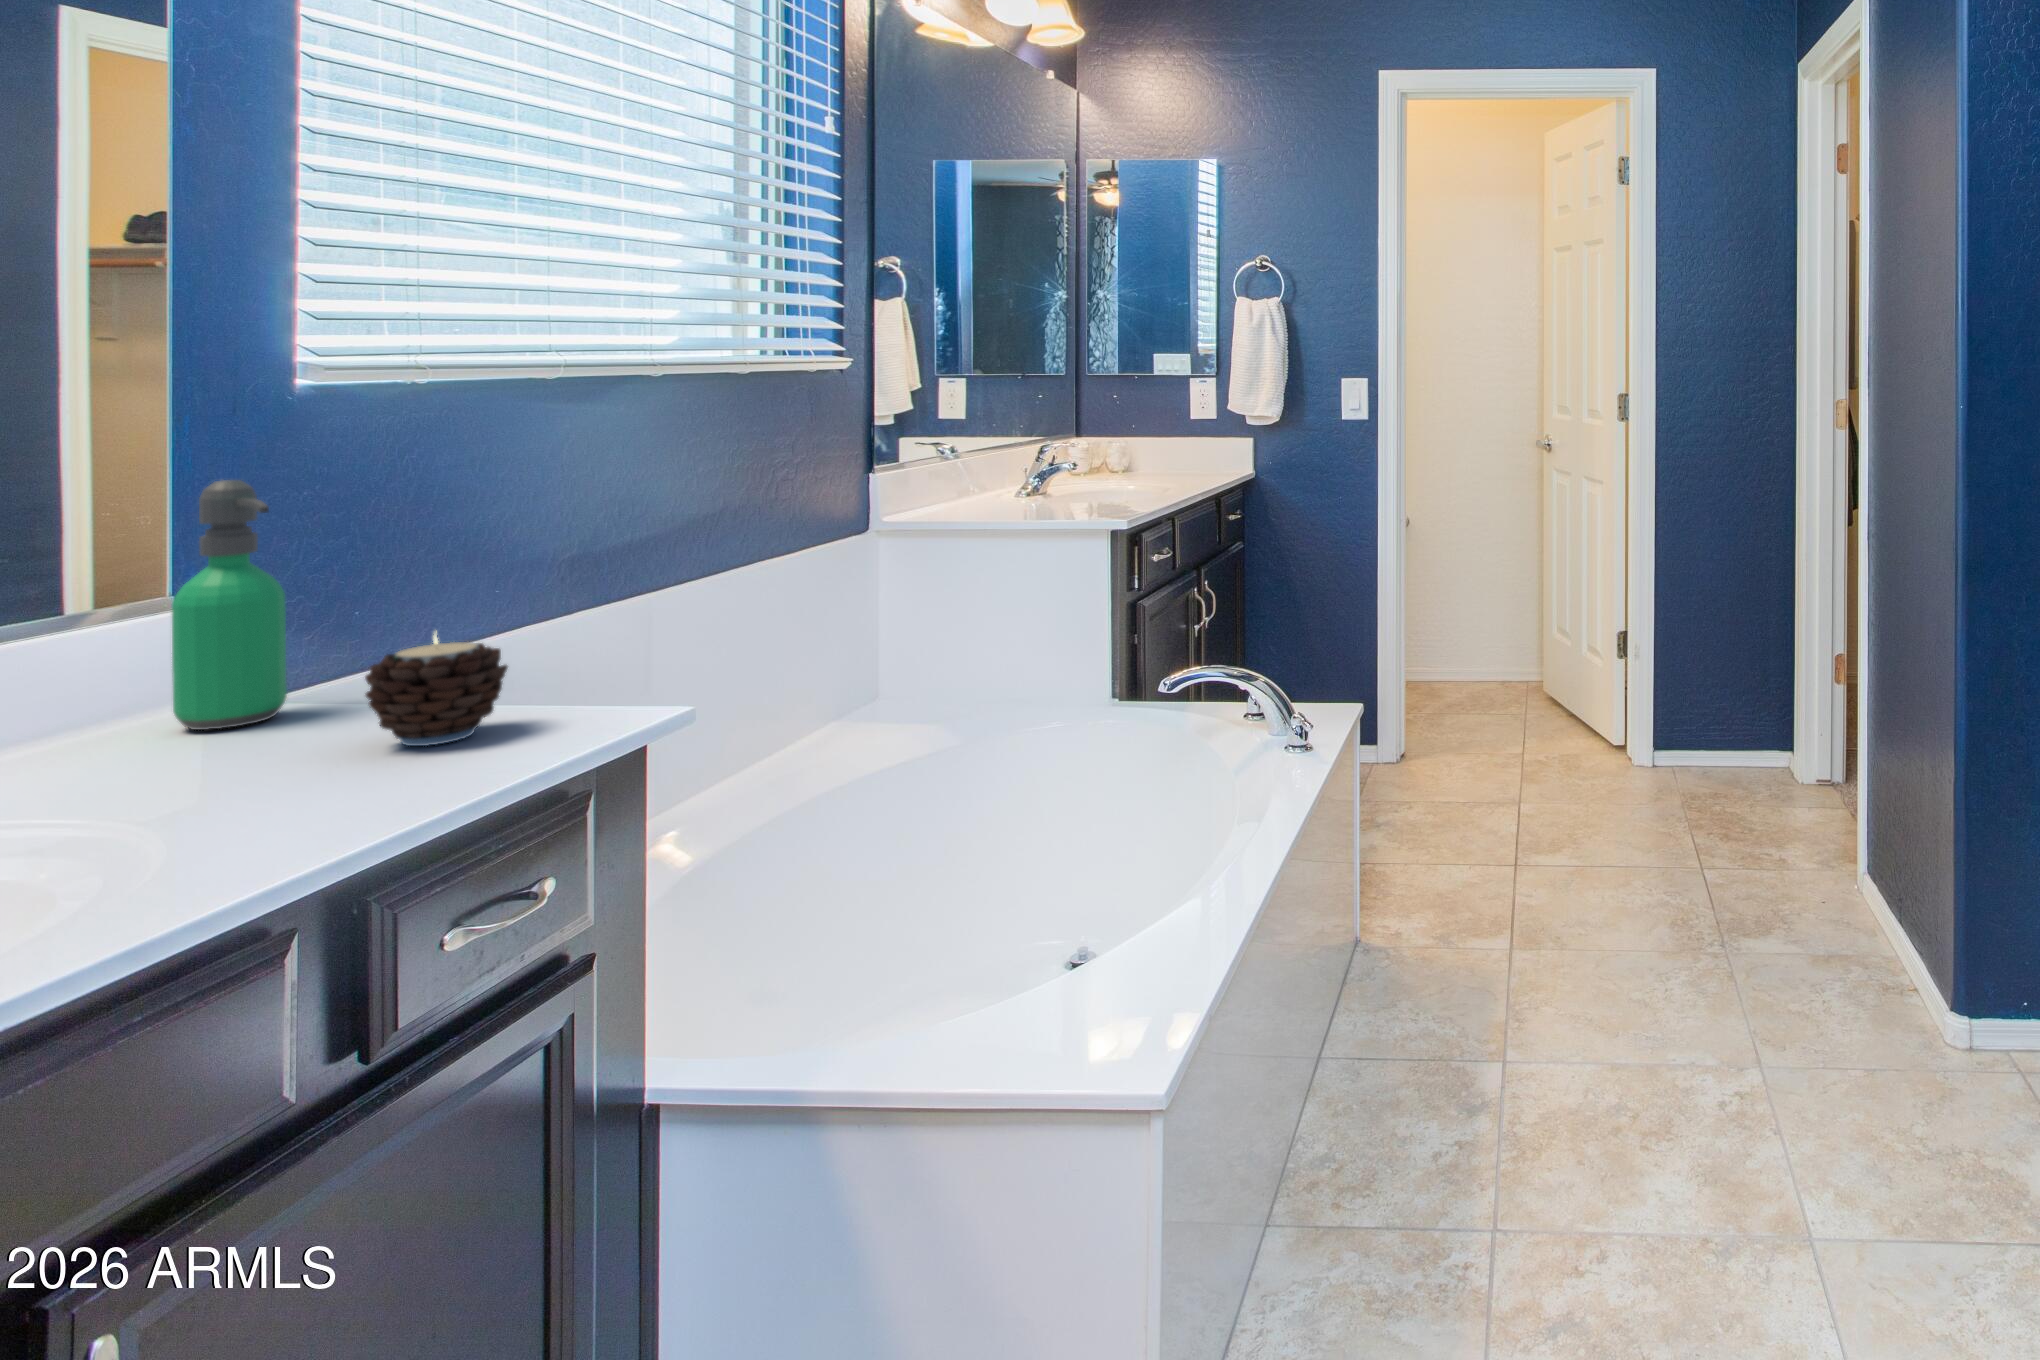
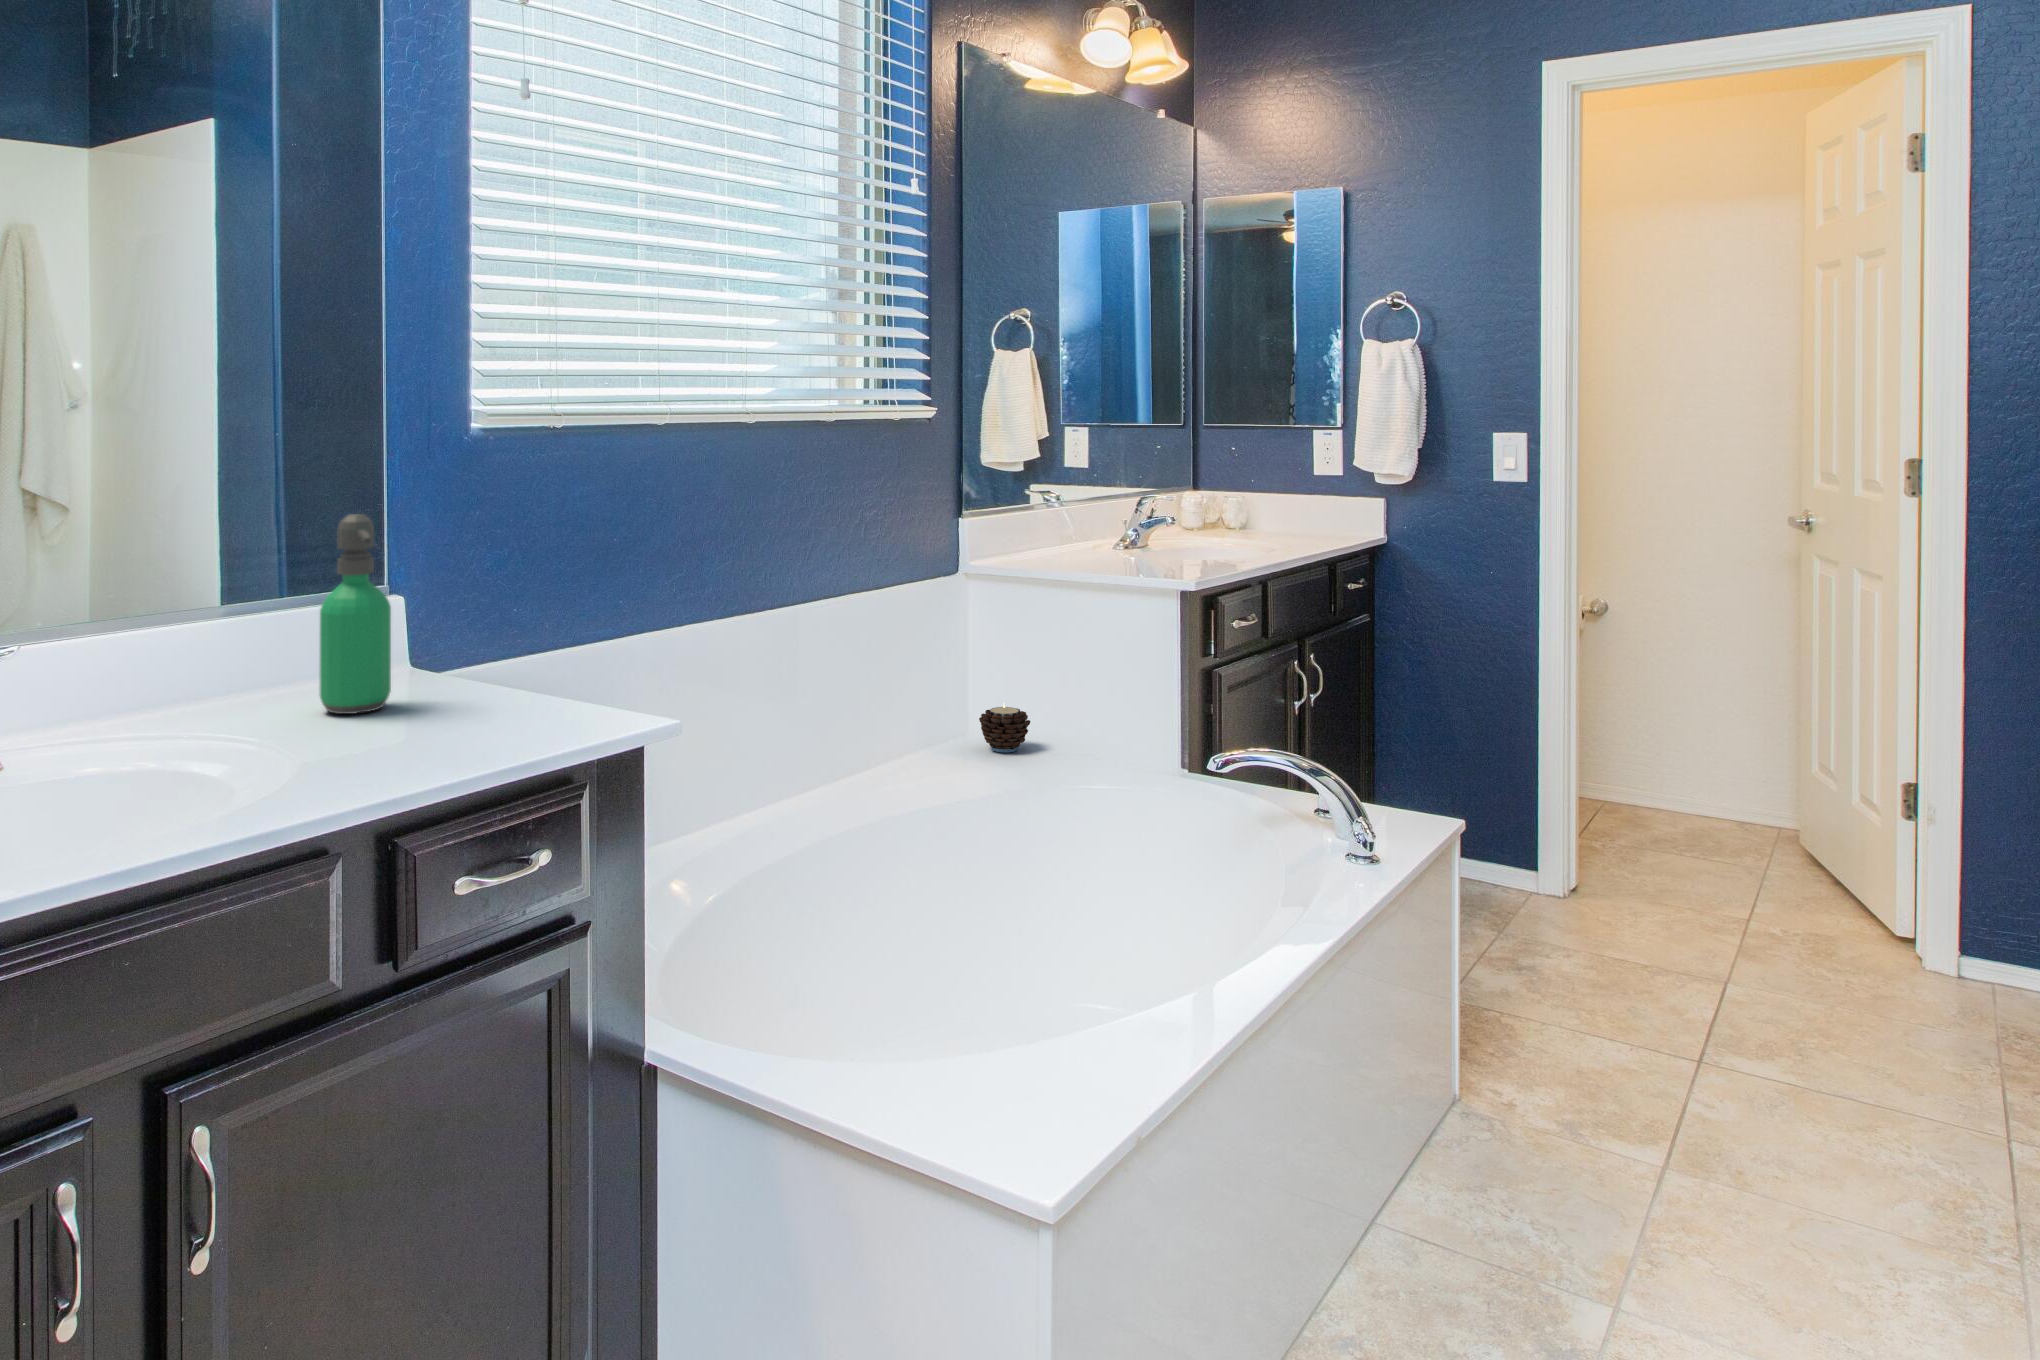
candle: present [365,635,508,746] -> present [979,704,1030,752]

